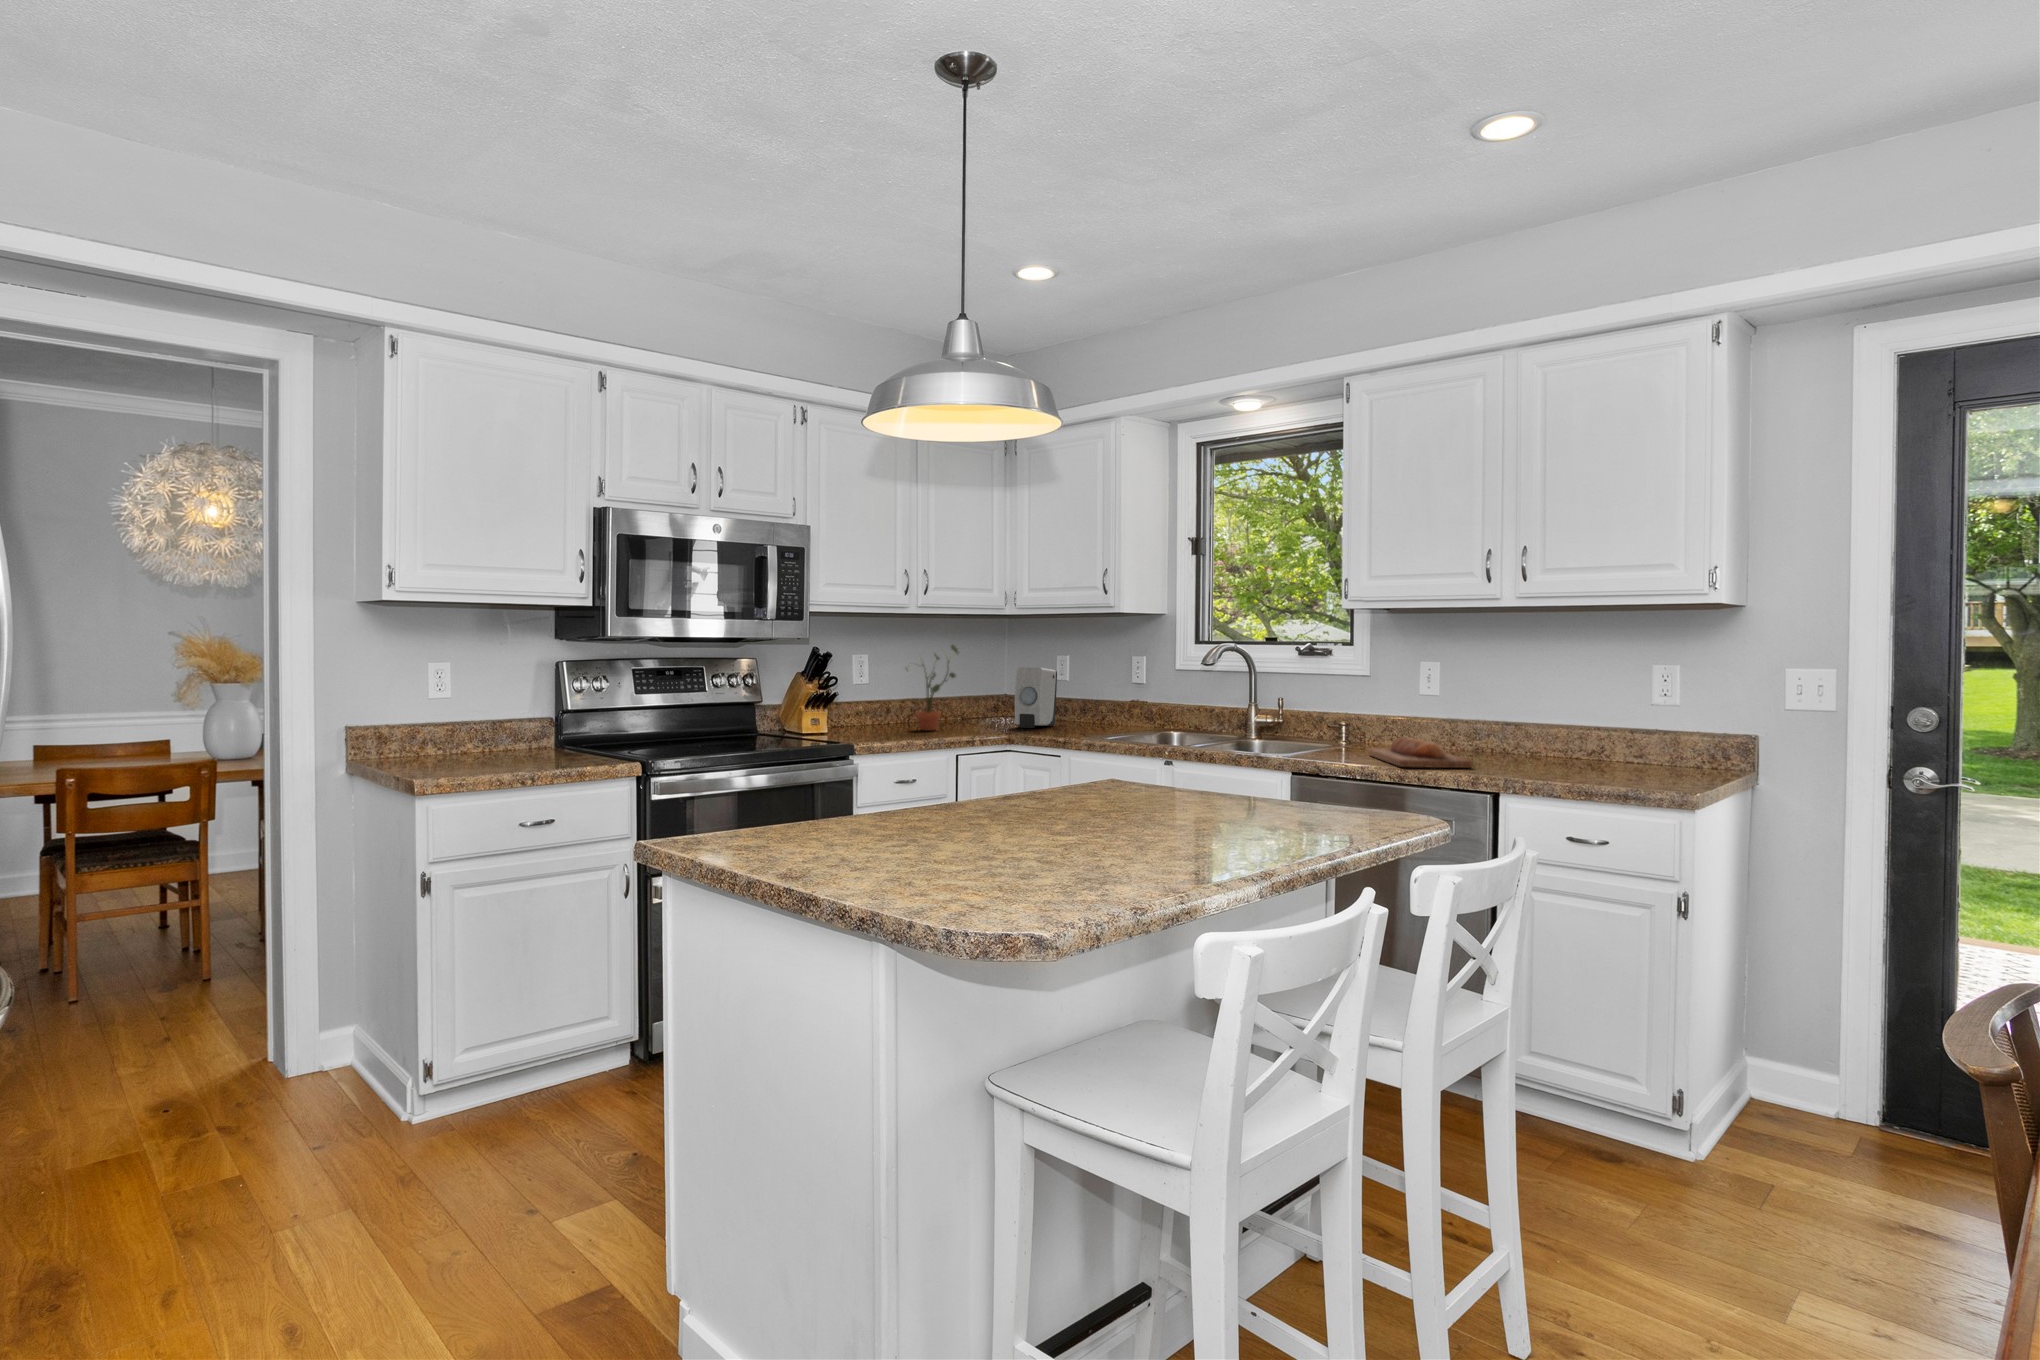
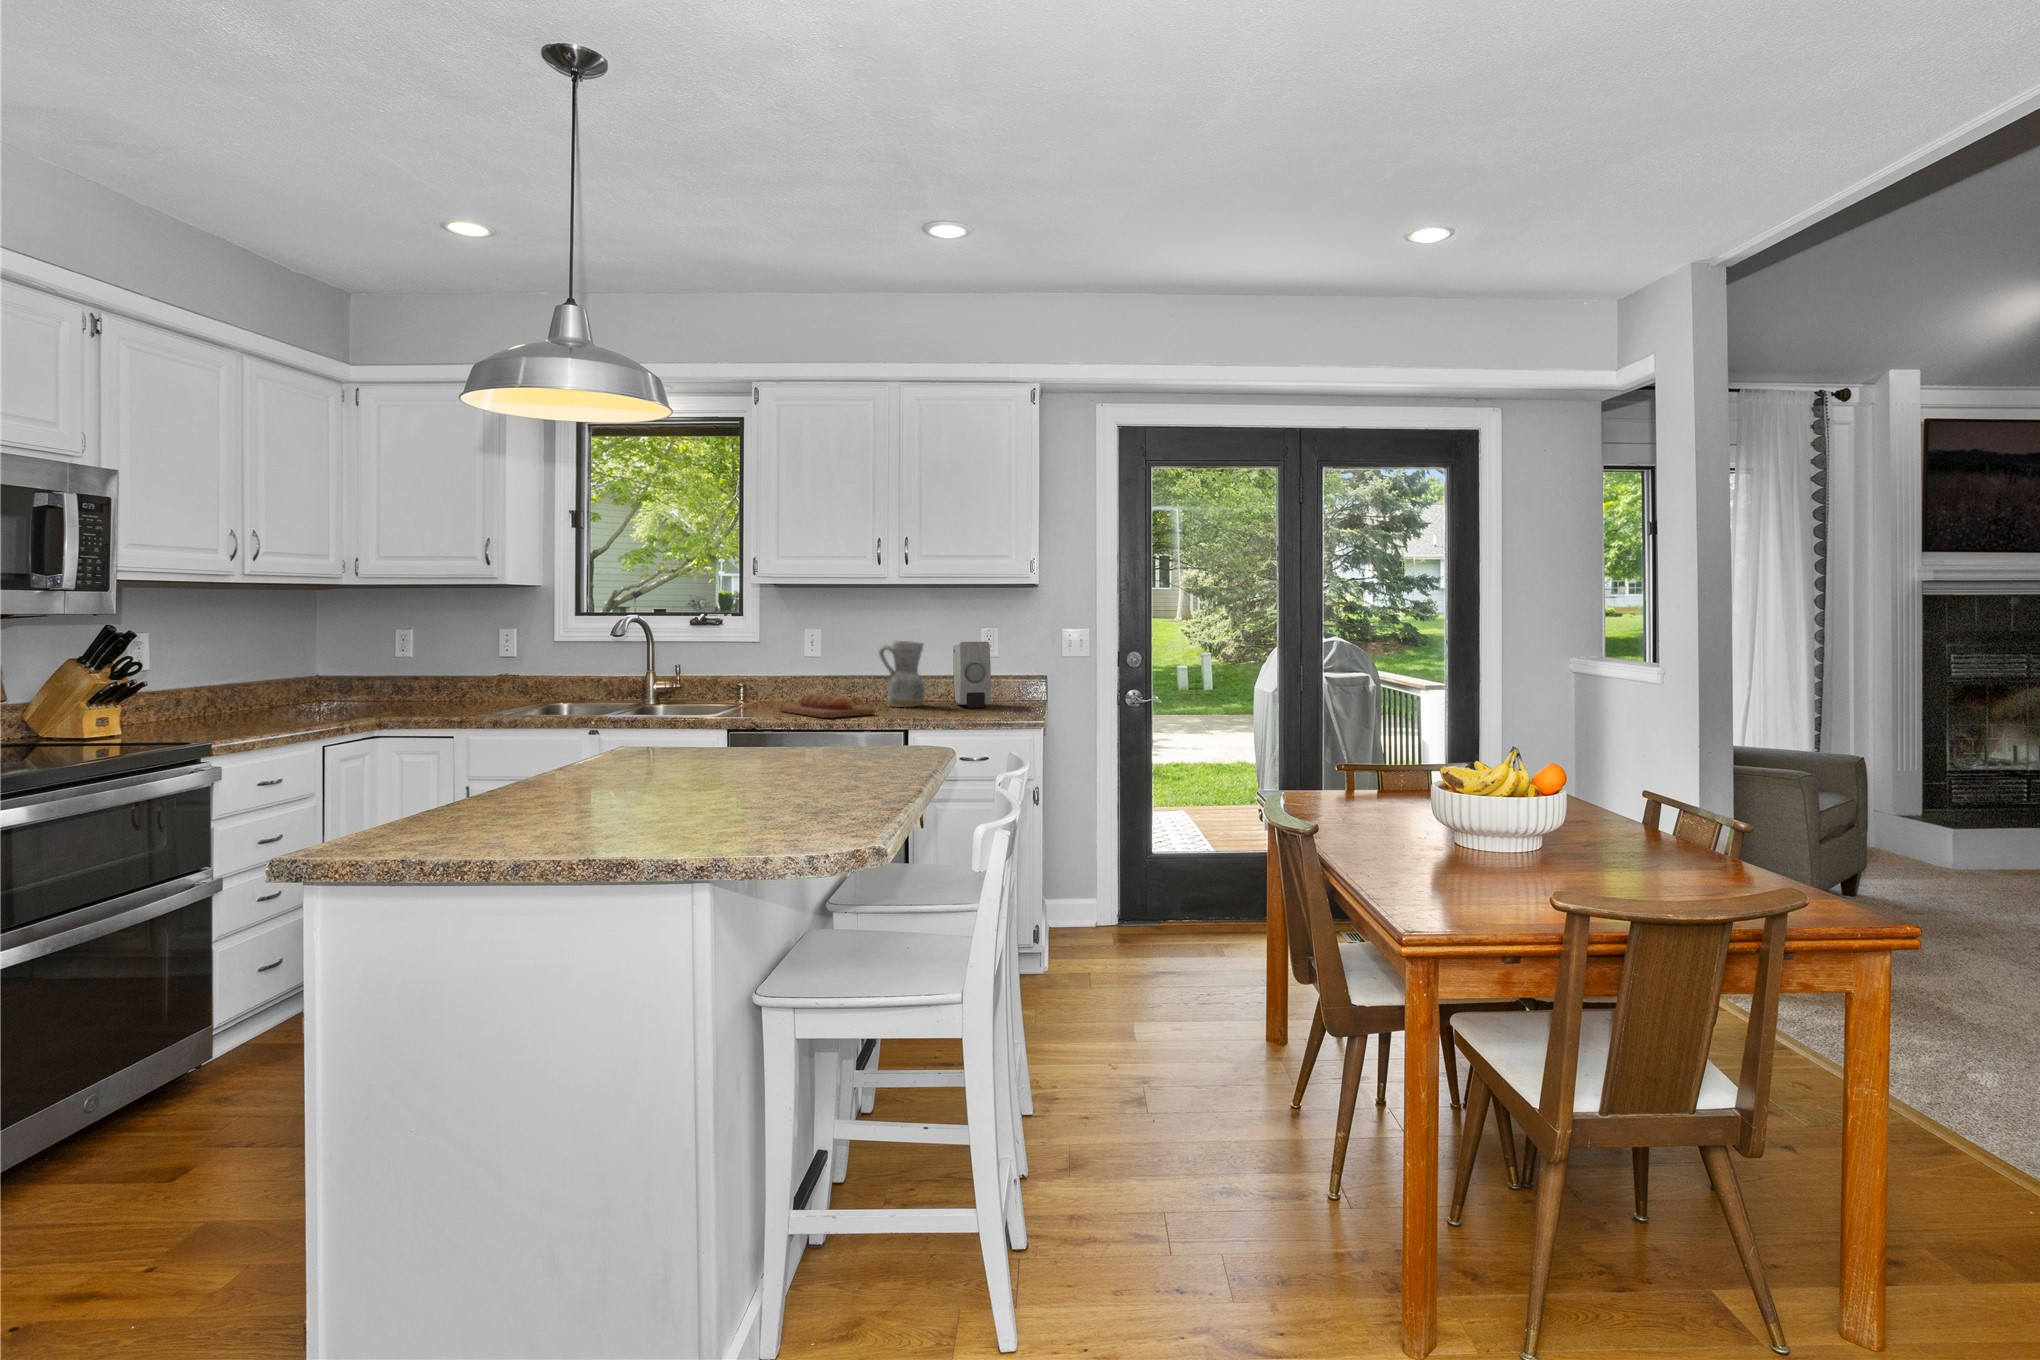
potted plant: present [906,645,959,730] -> none [216,618,291,722]
soap dispenser: present [1015,667,1057,728] -> present [953,642,991,708]
ceramic pitcher: none [1500,677,1563,762] -> present [879,641,924,707]

